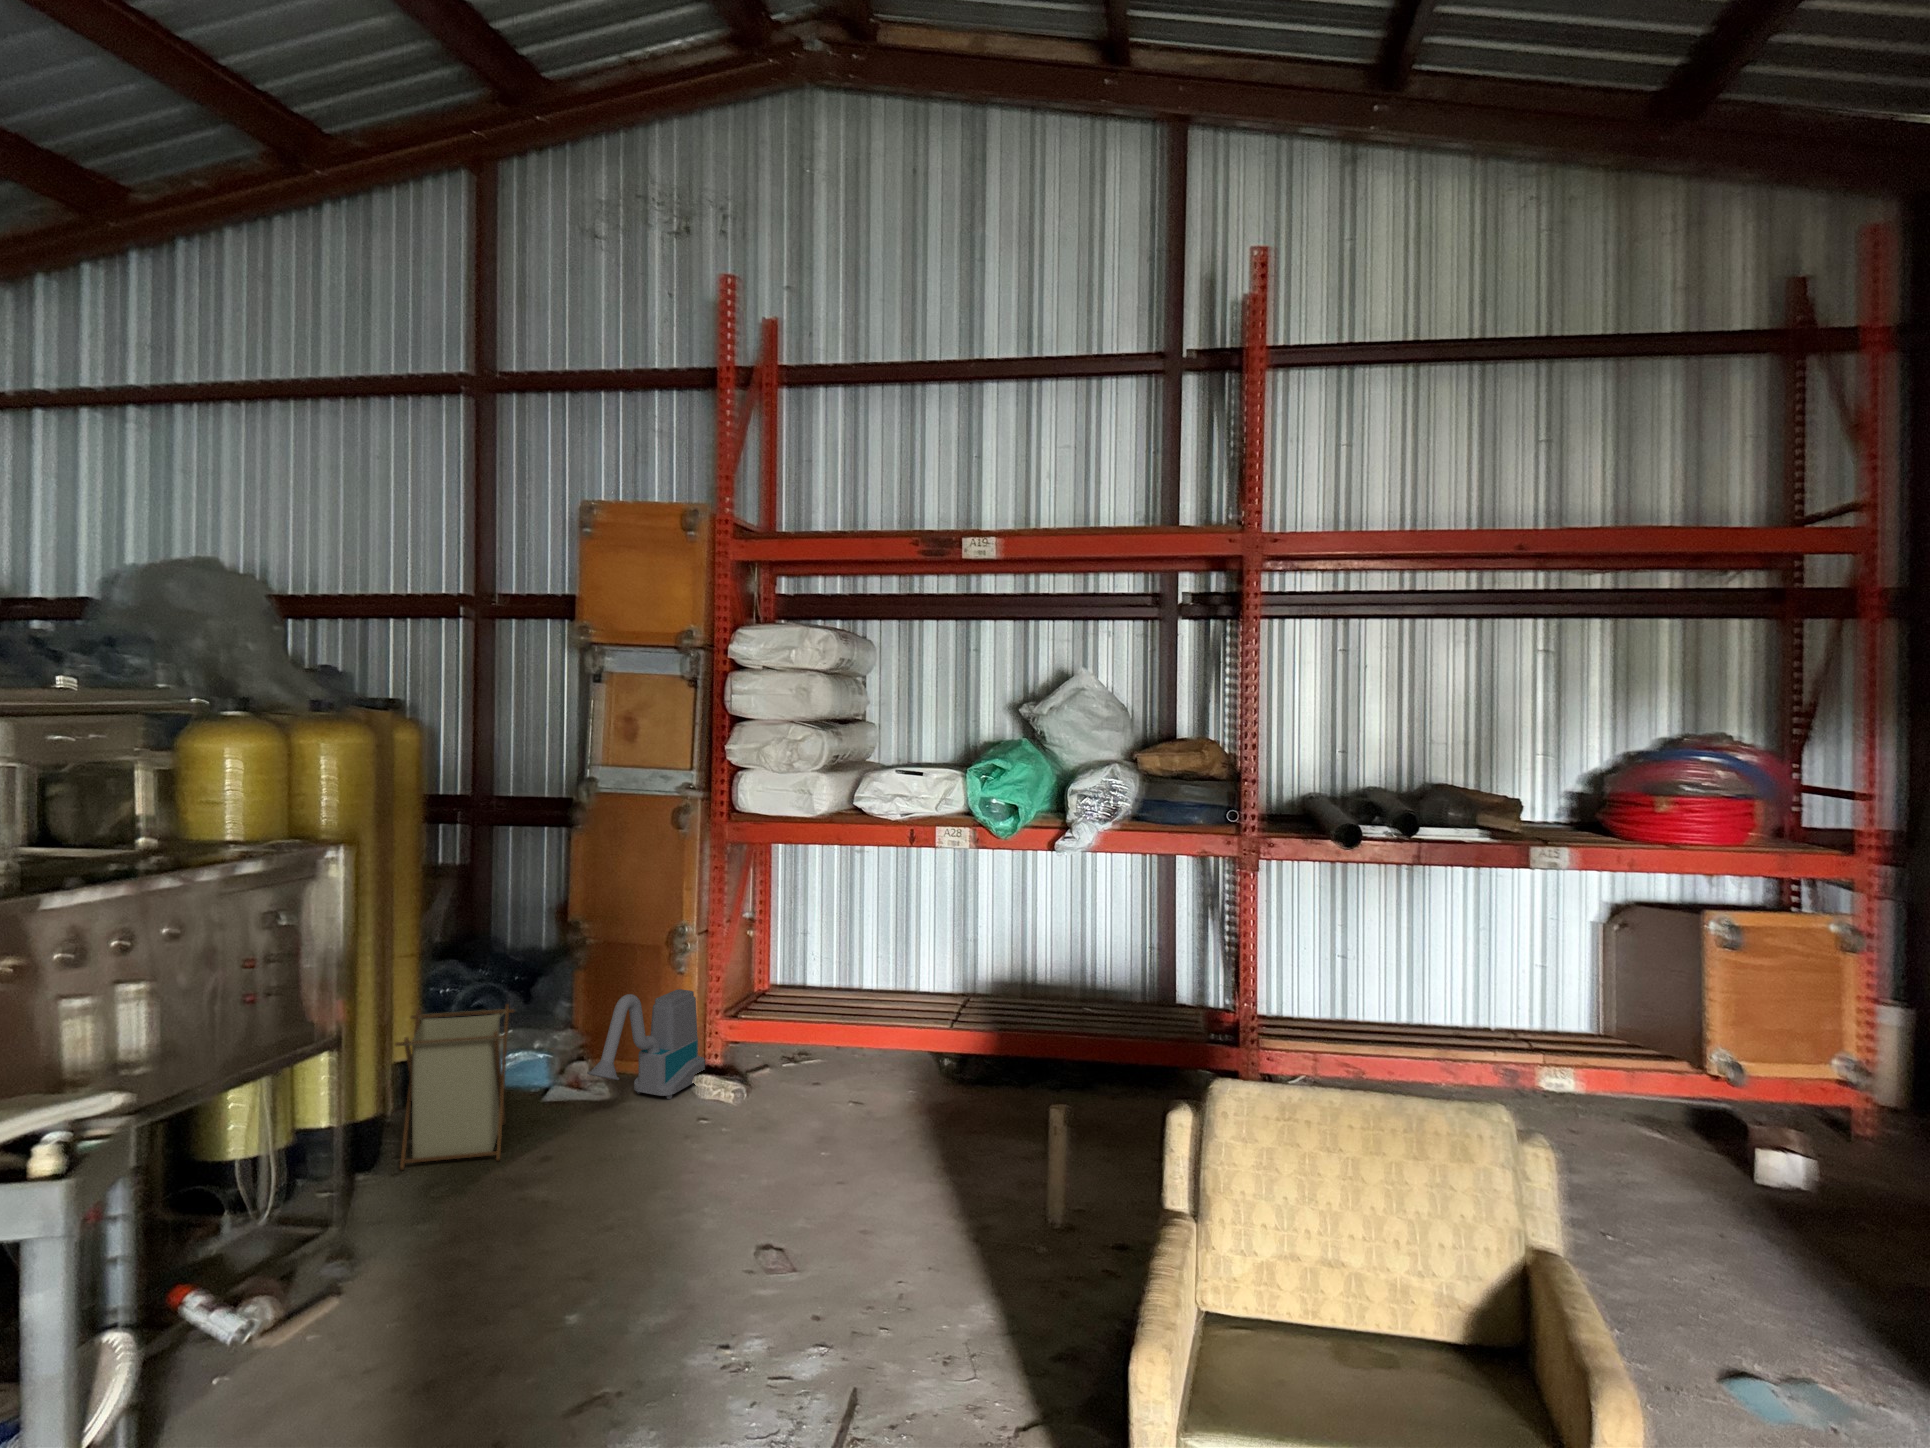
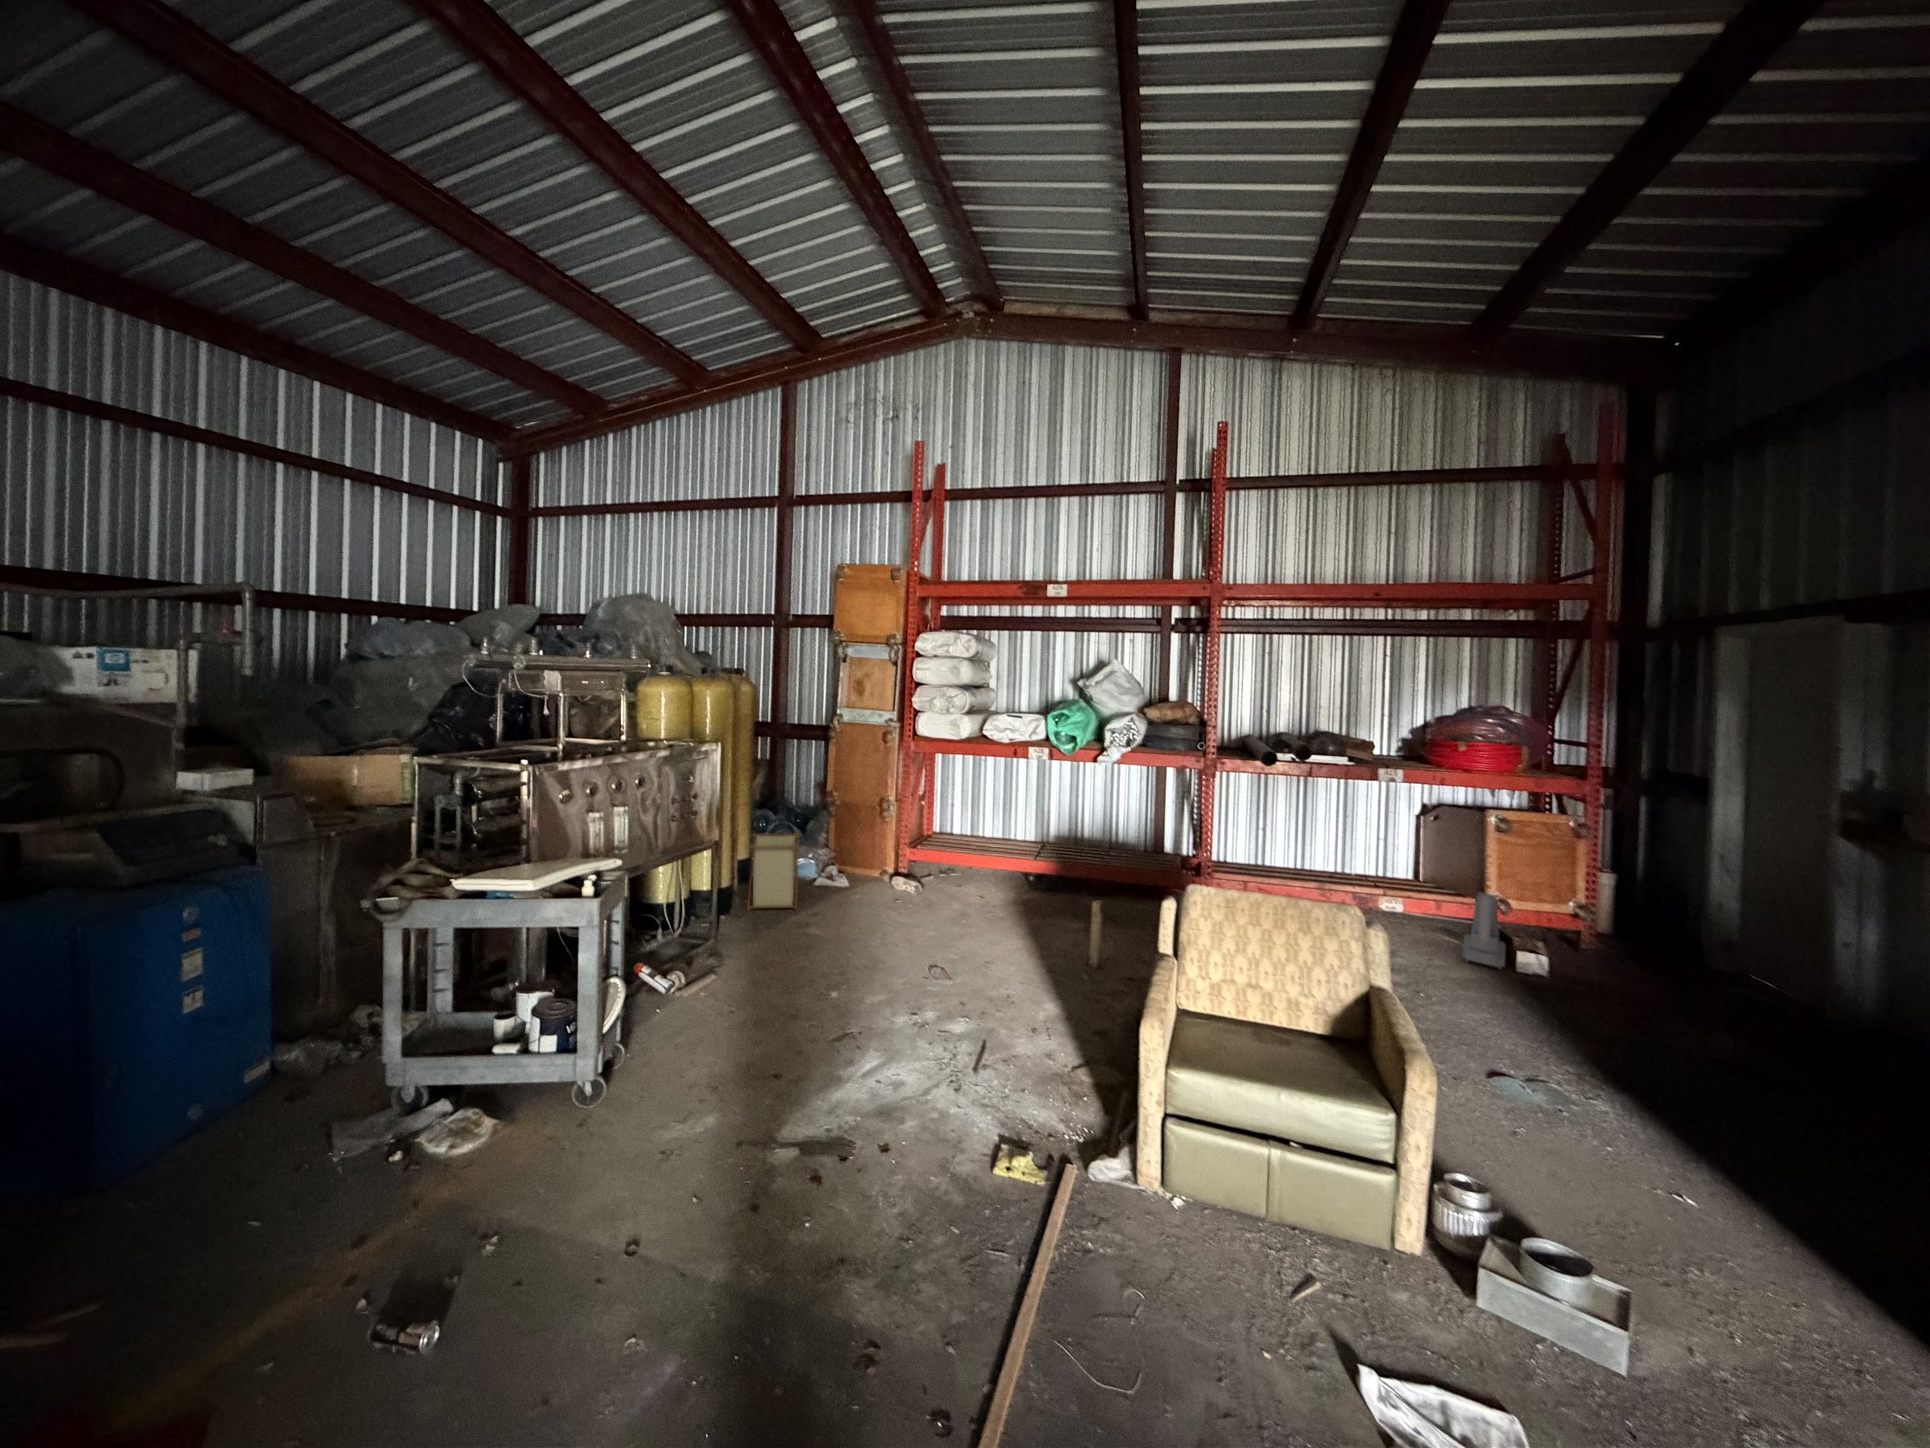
vacuum cleaner: present [587,989,705,1099] -> present [1463,892,1505,969]

